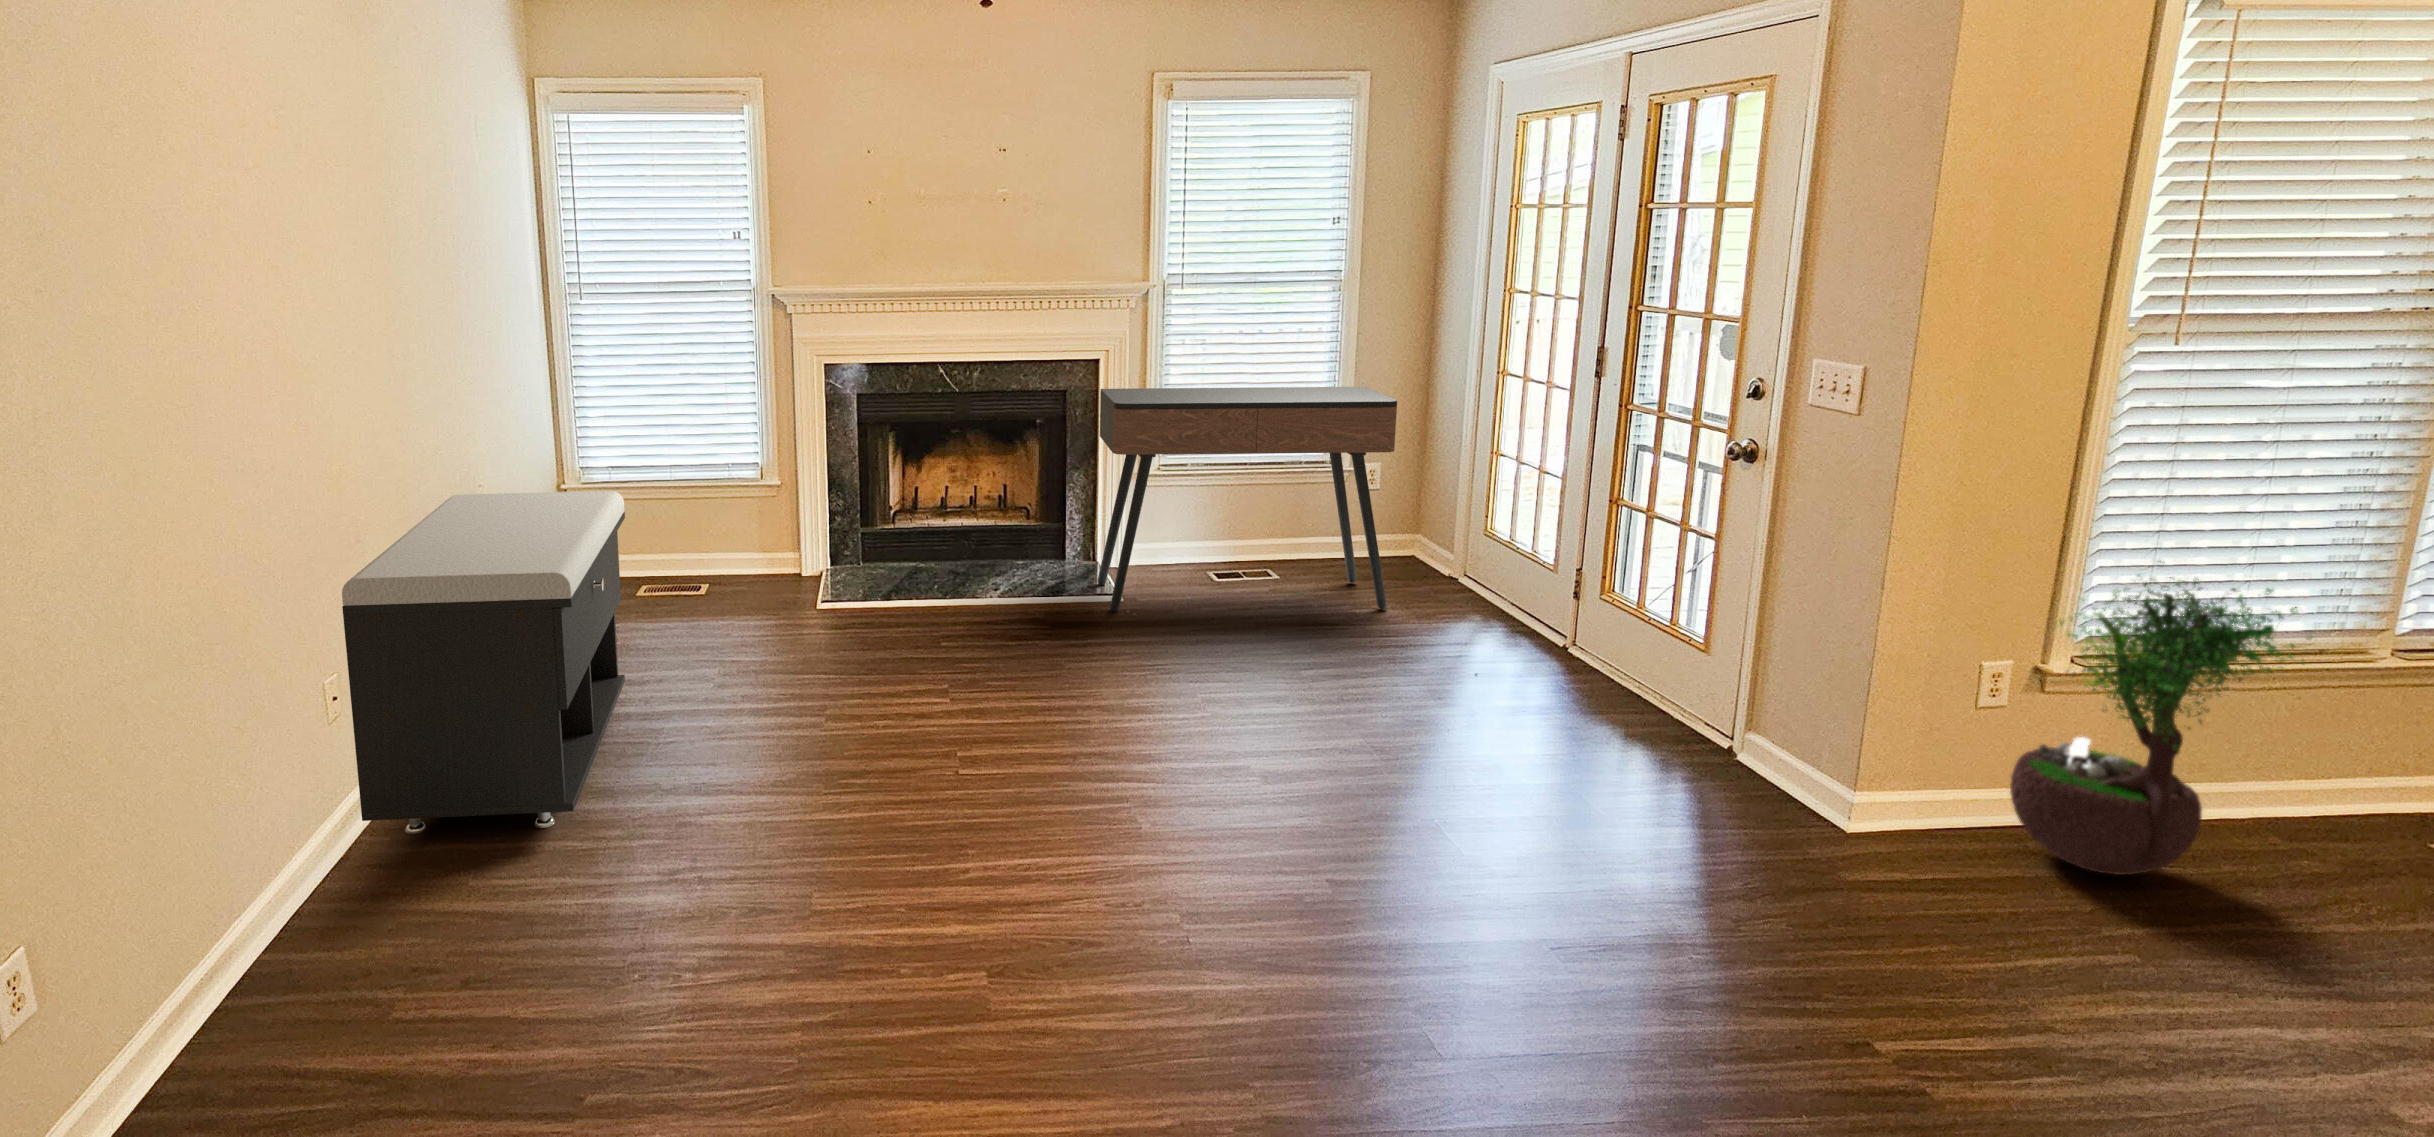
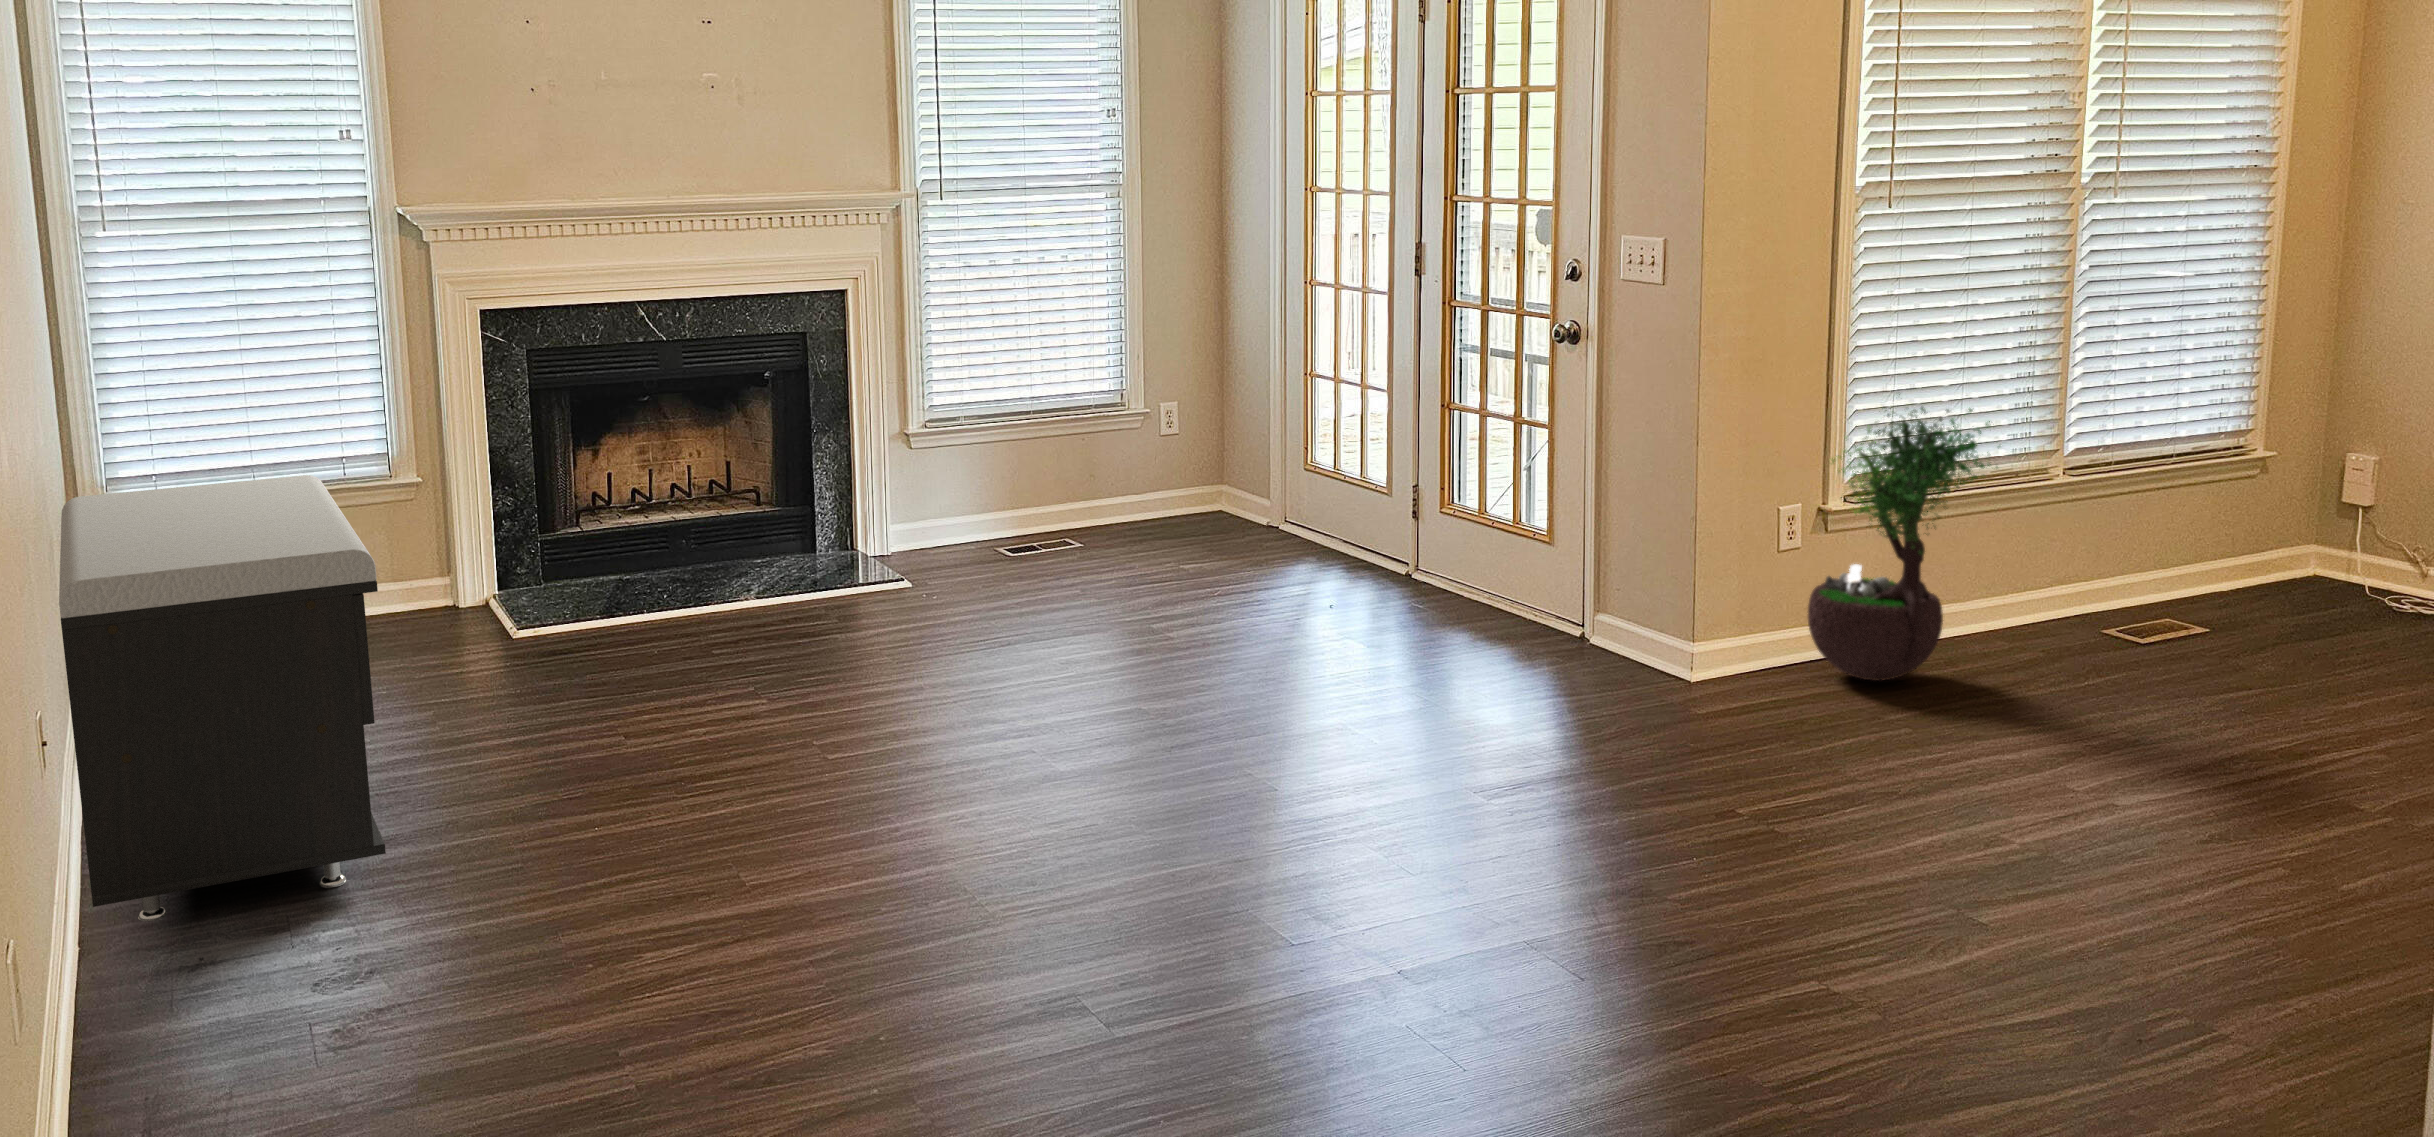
console table: present [1097,387,1397,612] -> none [859,309,1212,599]

